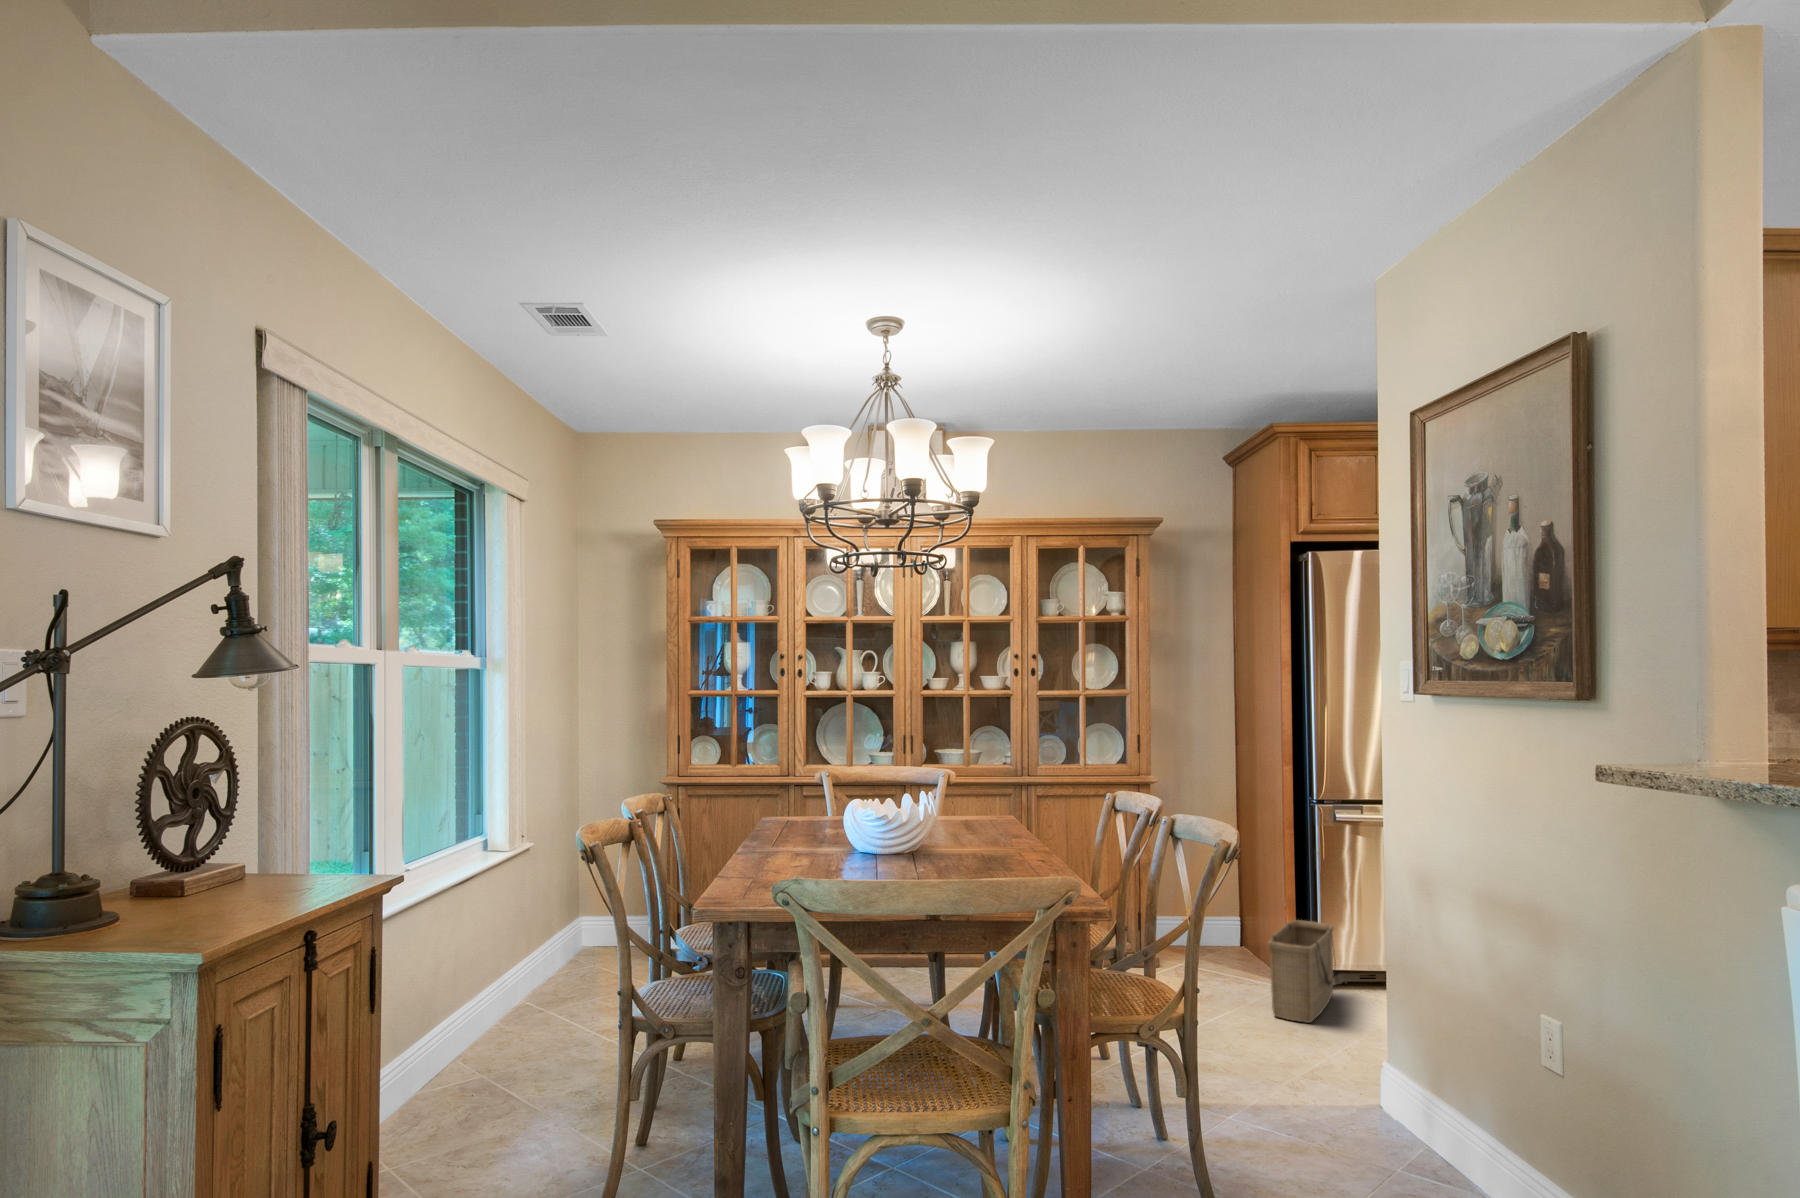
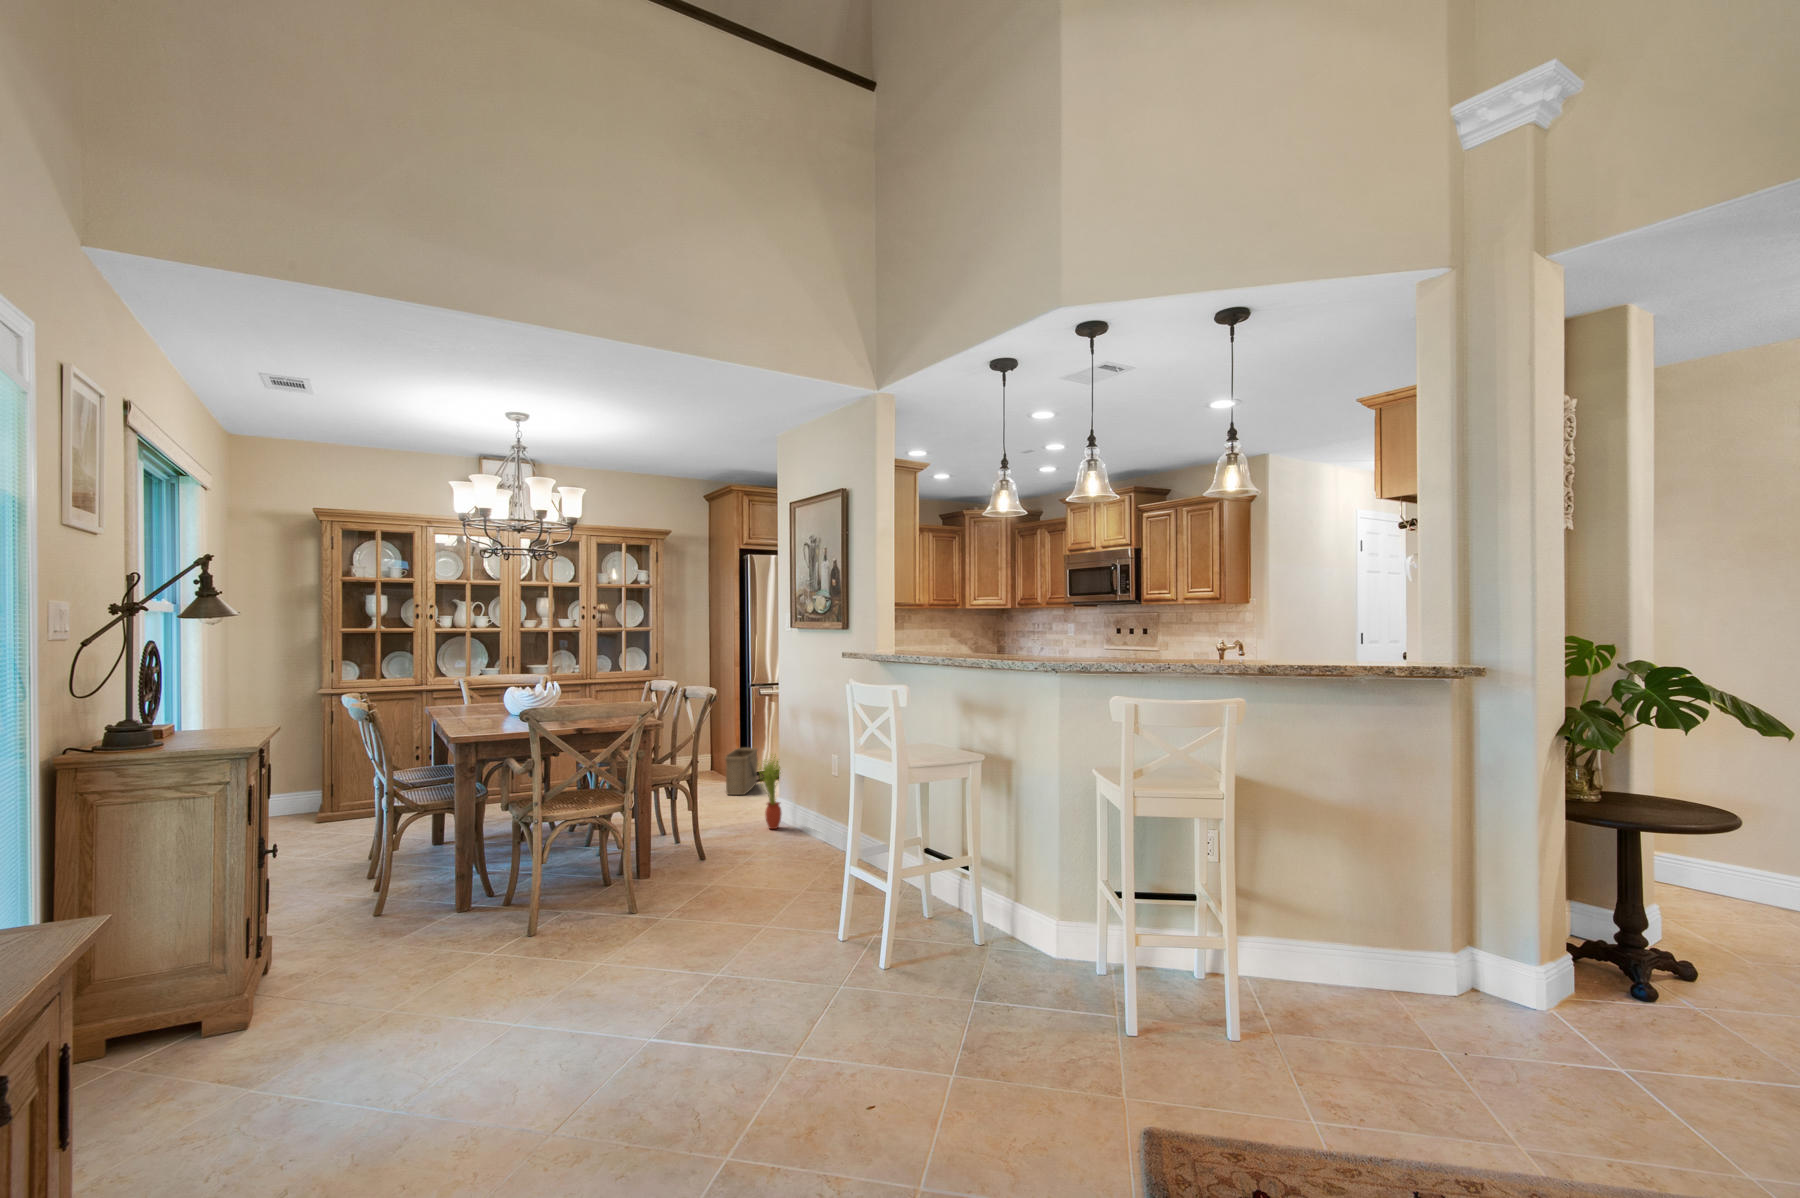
potted plant: none [1342,973,1407,1156] -> present [759,755,782,829]

